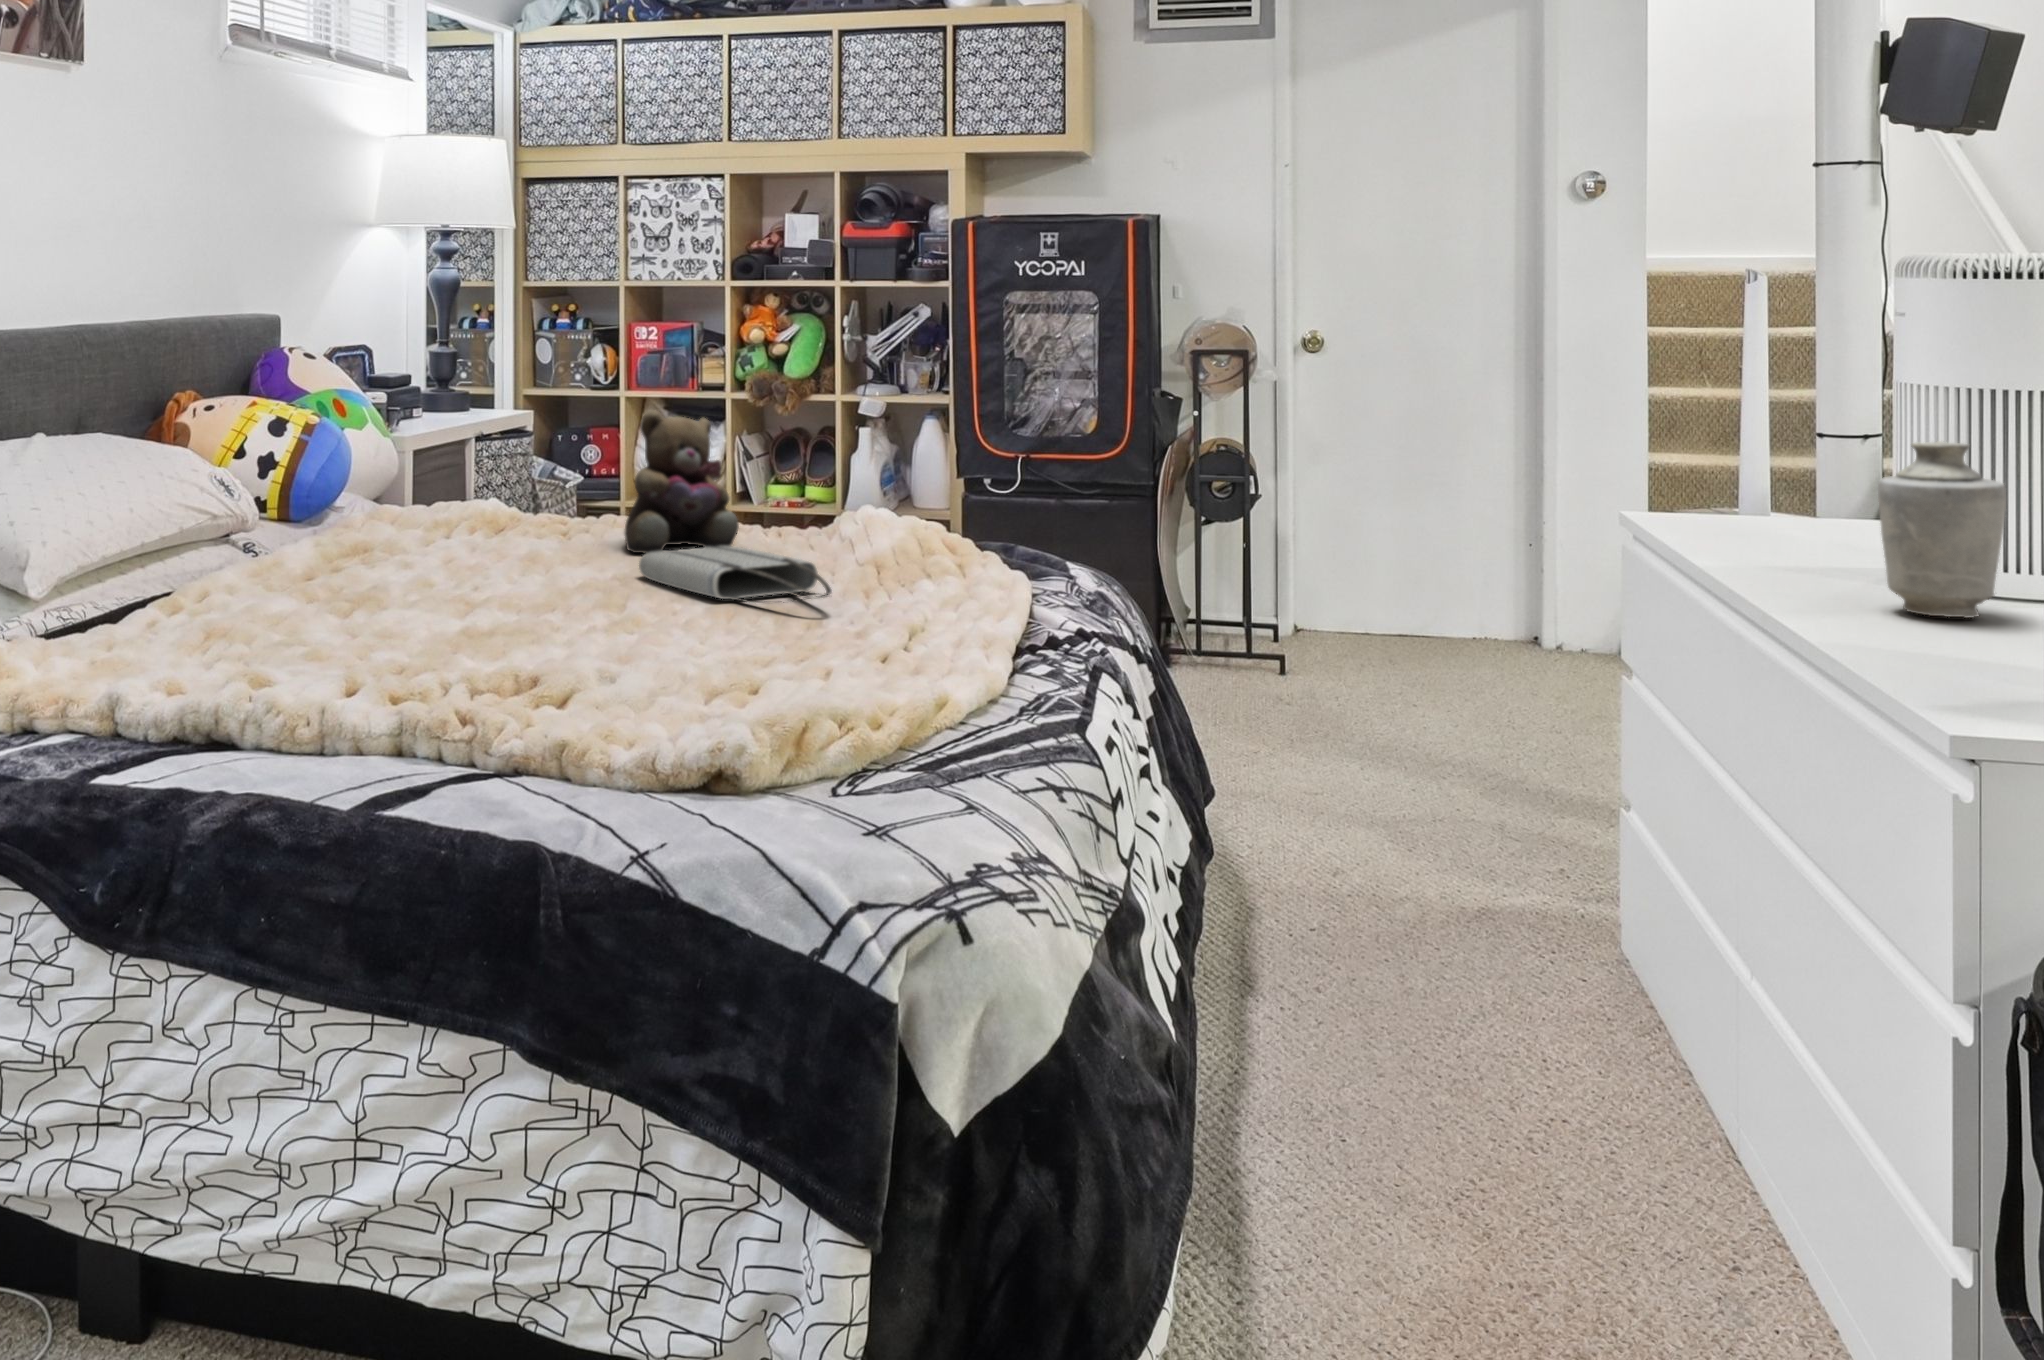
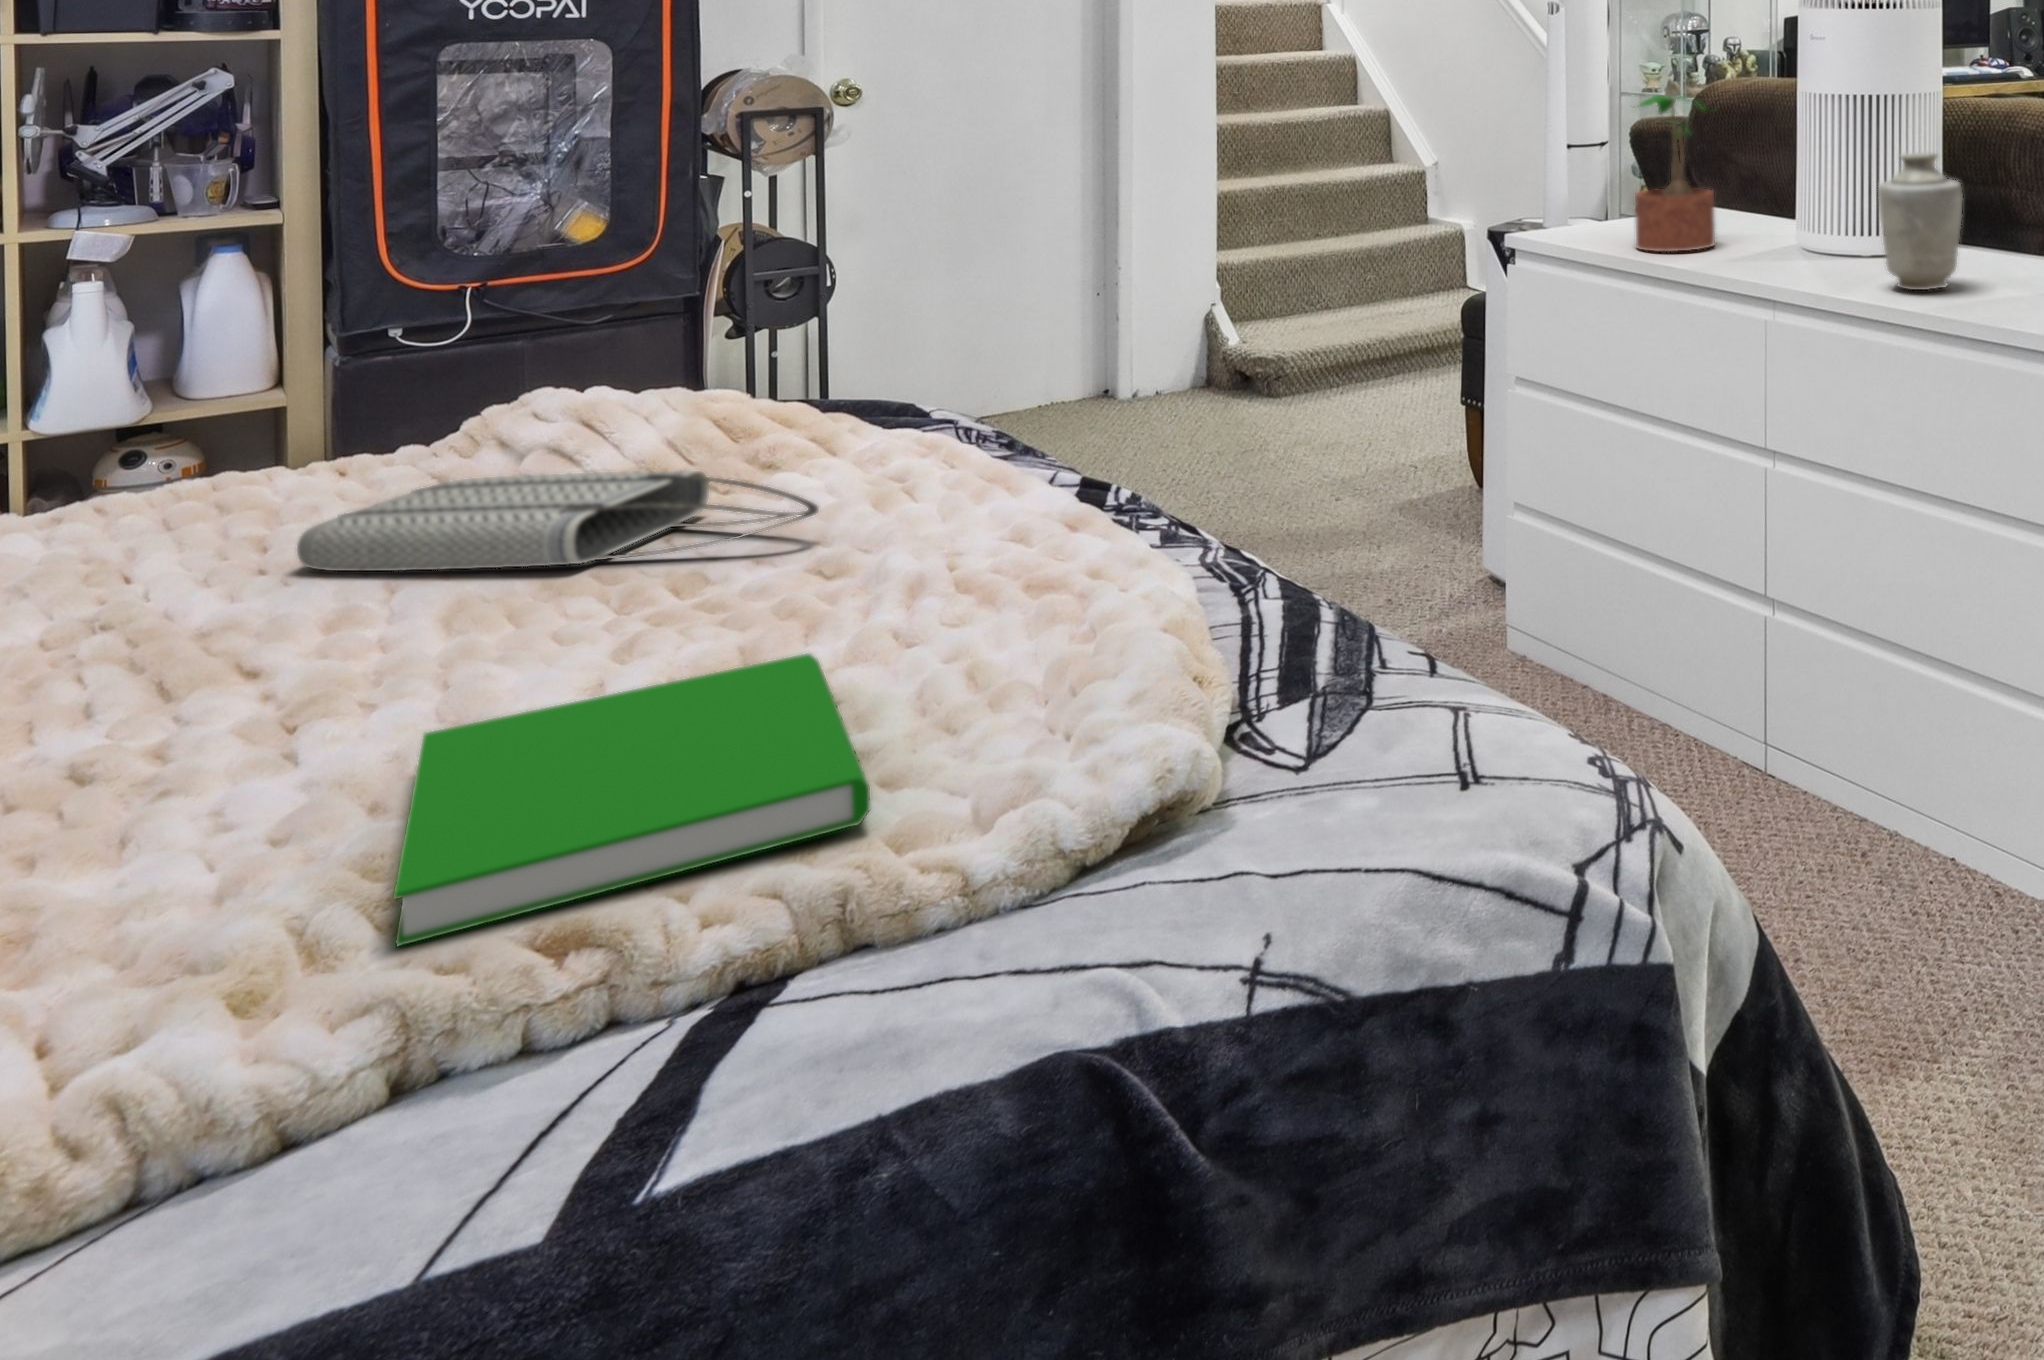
potted plant: none [1704,364,1821,543] -> present [1635,95,1715,252]
teddy bear: present [625,411,739,553] -> none [112,276,381,536]
book: none [405,638,687,725] -> present [394,654,870,946]

